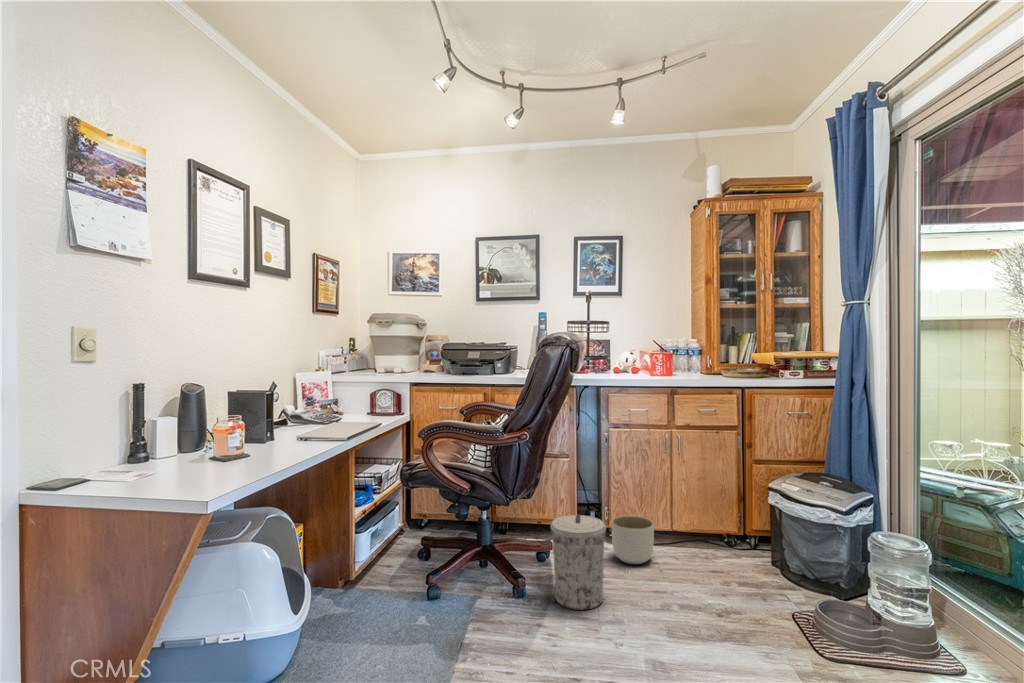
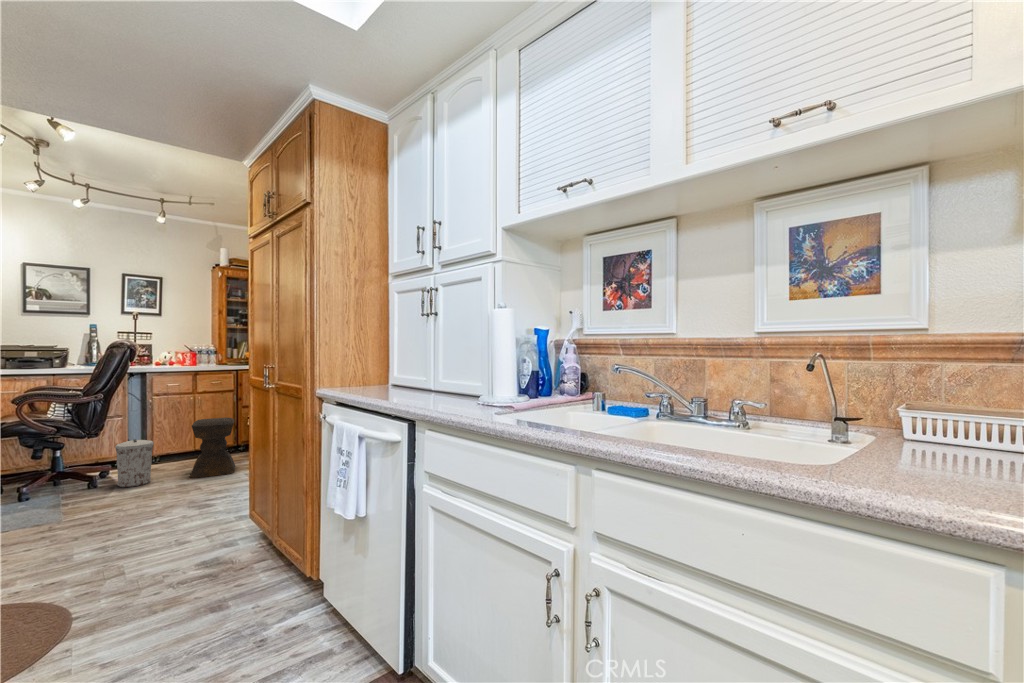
stool: none [667,488,755,632] -> present [190,418,235,478]
planter: present [612,515,654,564] -> none [154,443,183,468]

